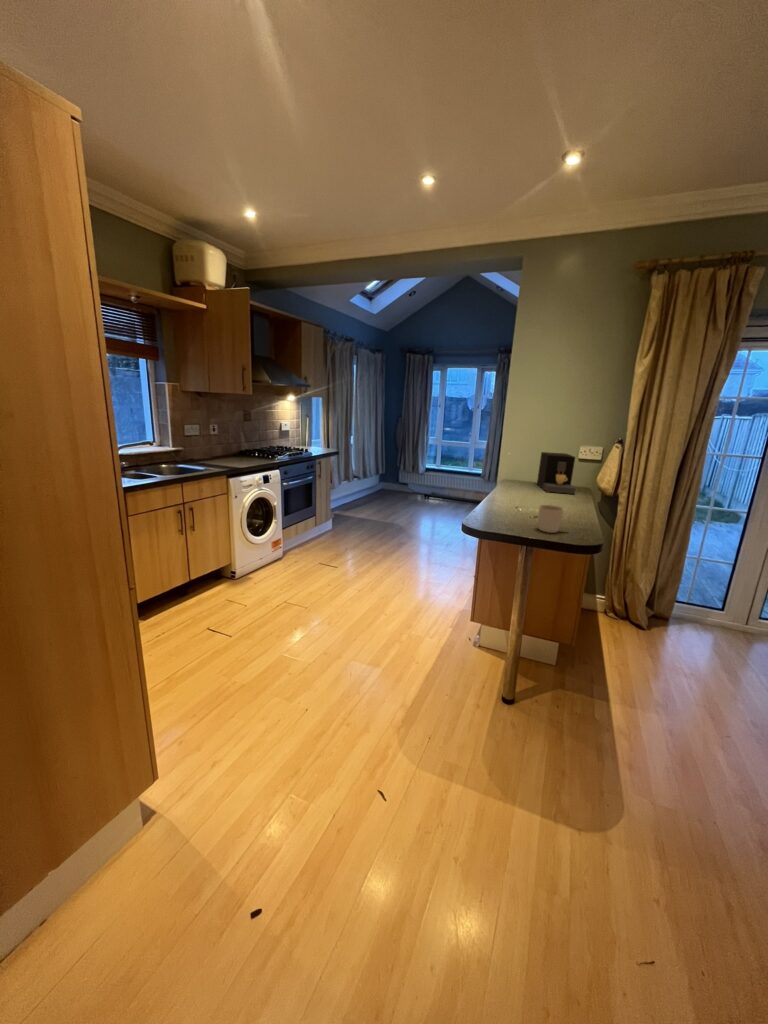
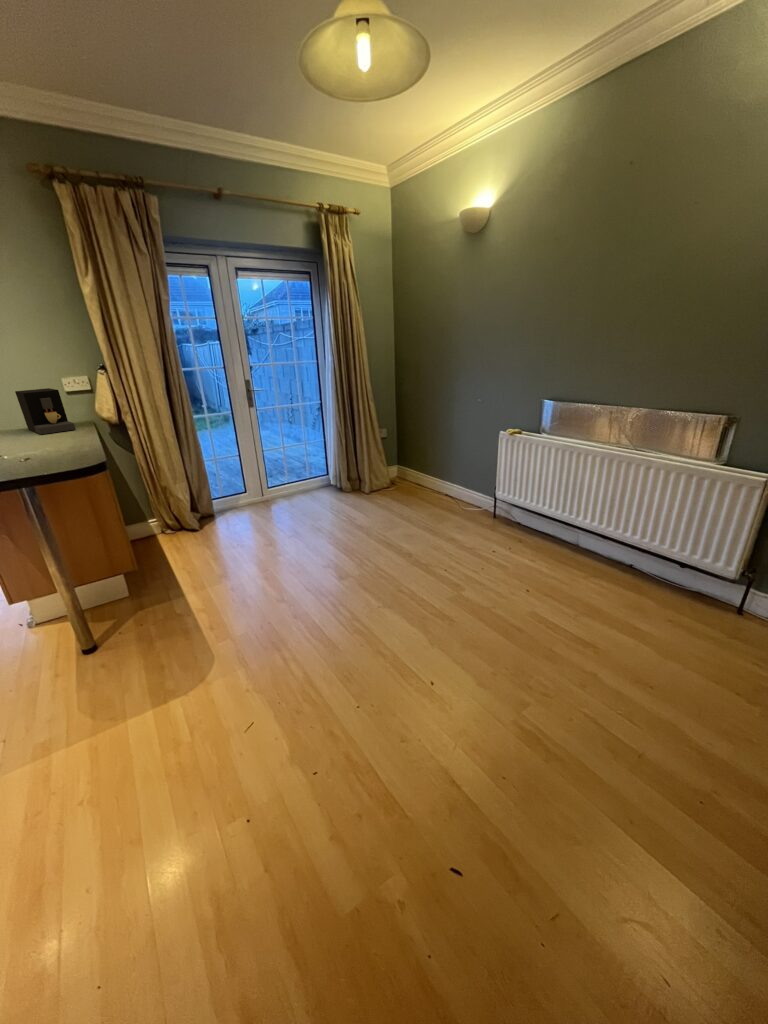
mug: present [538,505,570,533] -> none [18,441,61,470]

